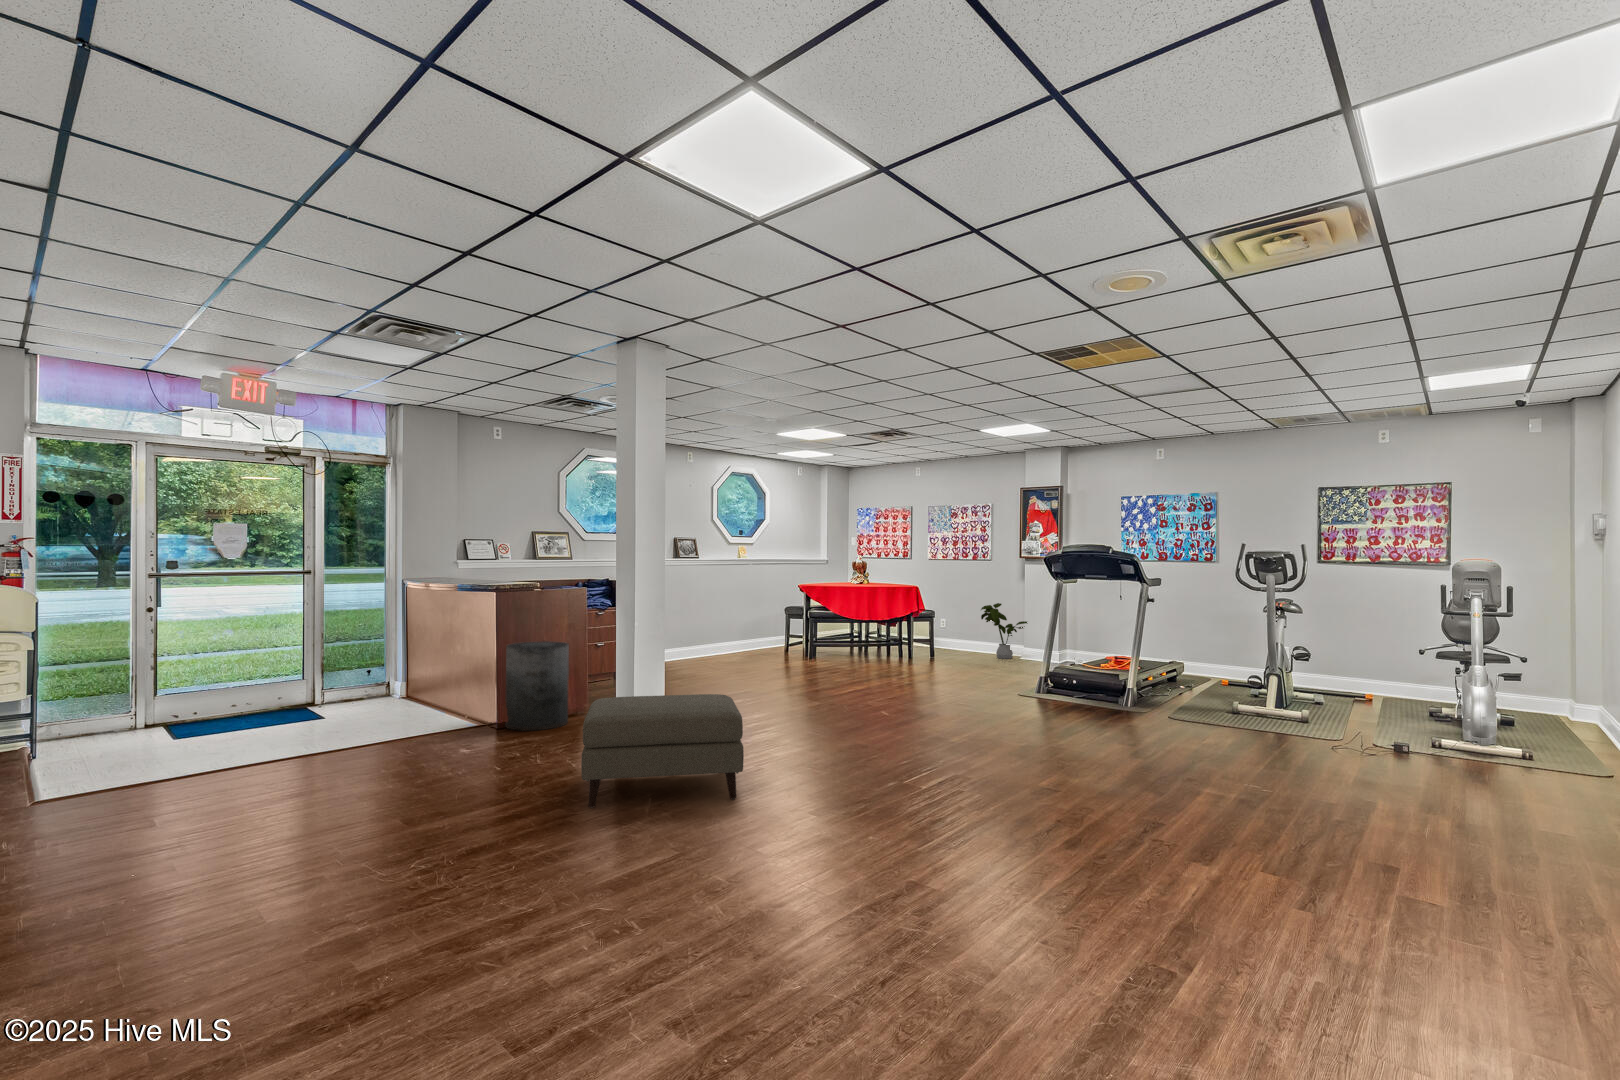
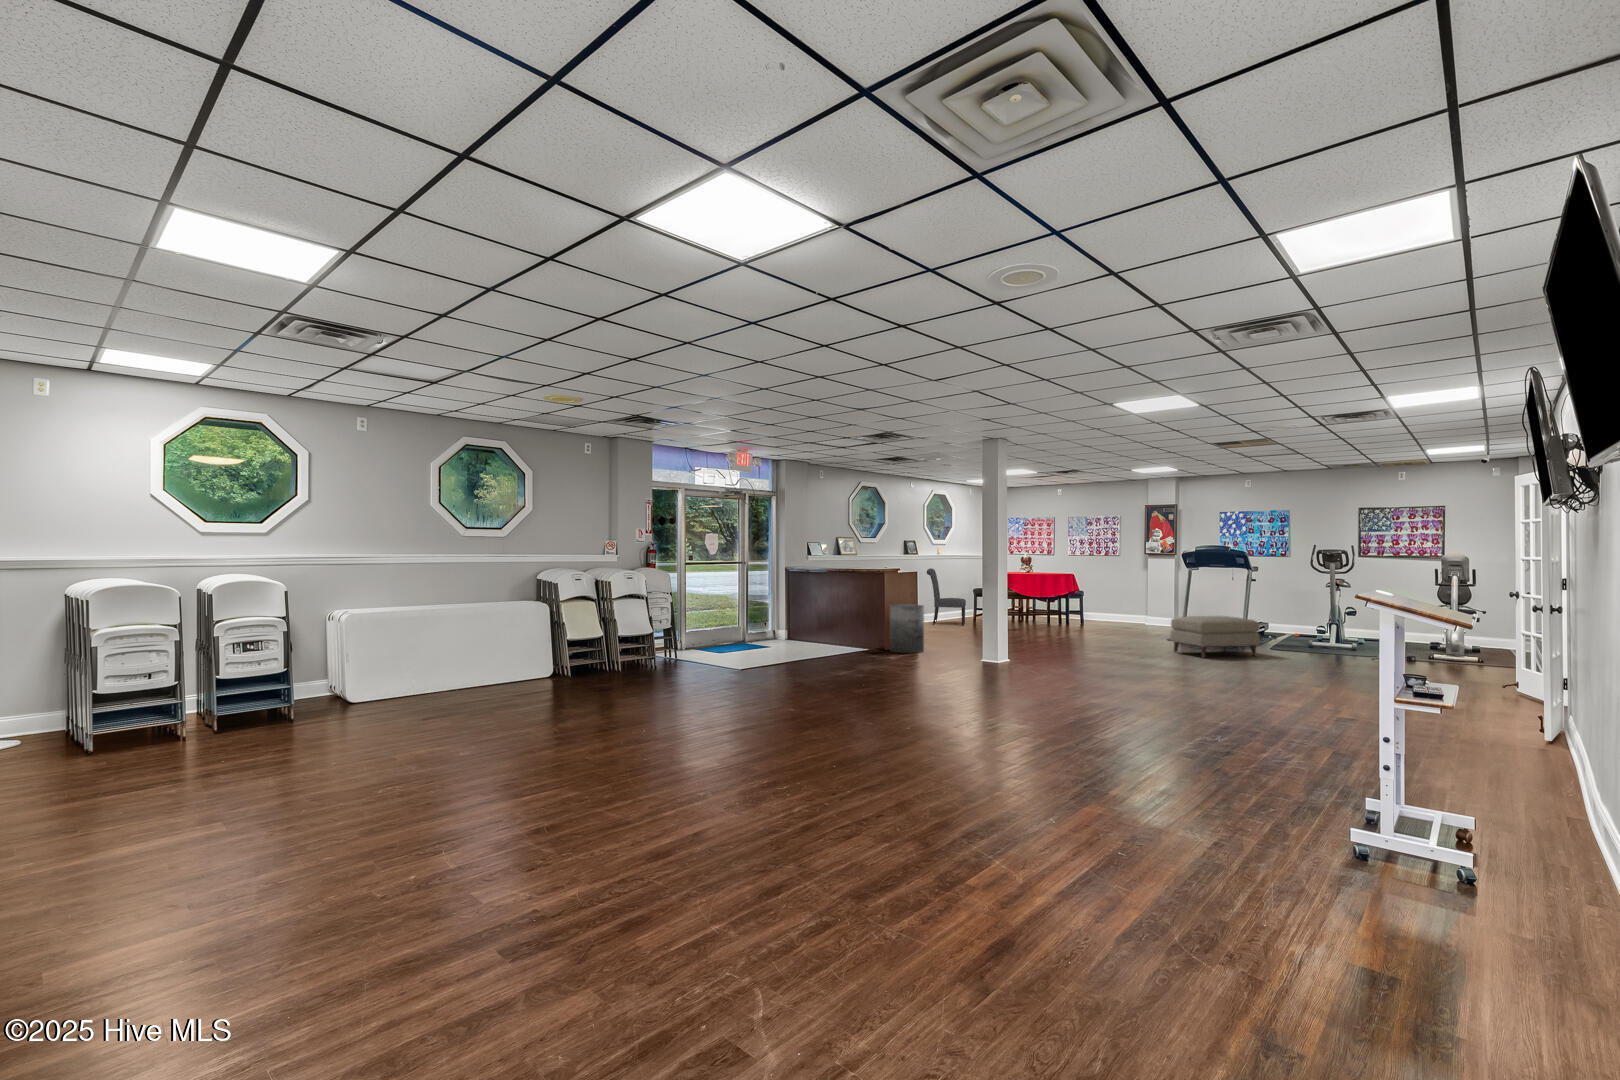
chair: none [702,578,763,662] -> present [927,568,966,626]
house plant: present [981,603,1028,659] -> none [1117,586,1157,624]
ottoman: present [581,694,744,808] -> present [1170,616,1260,658]

